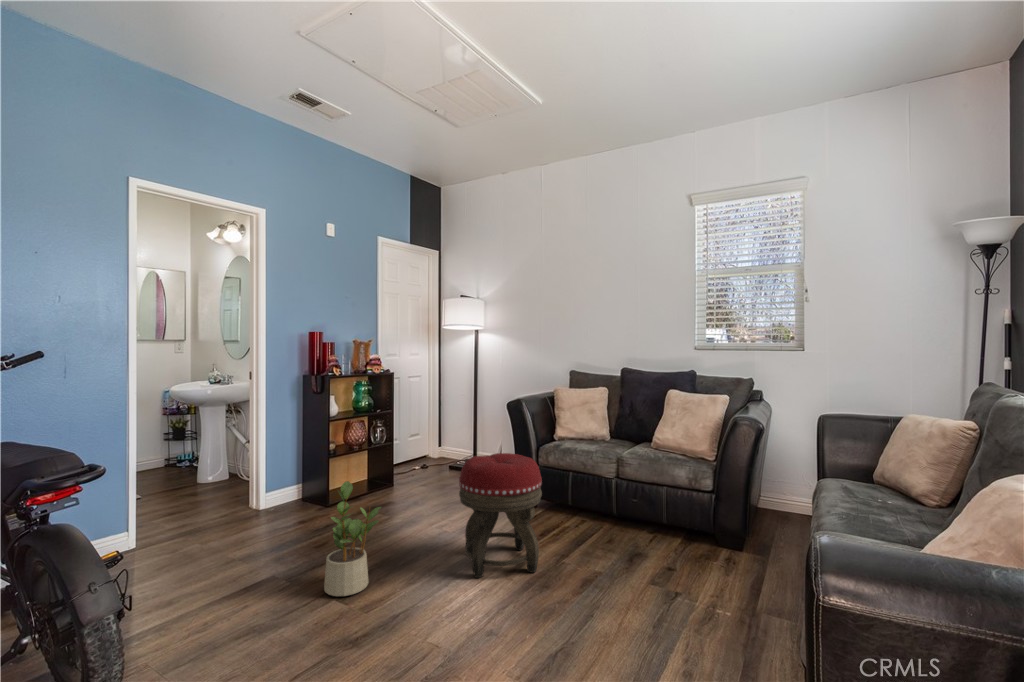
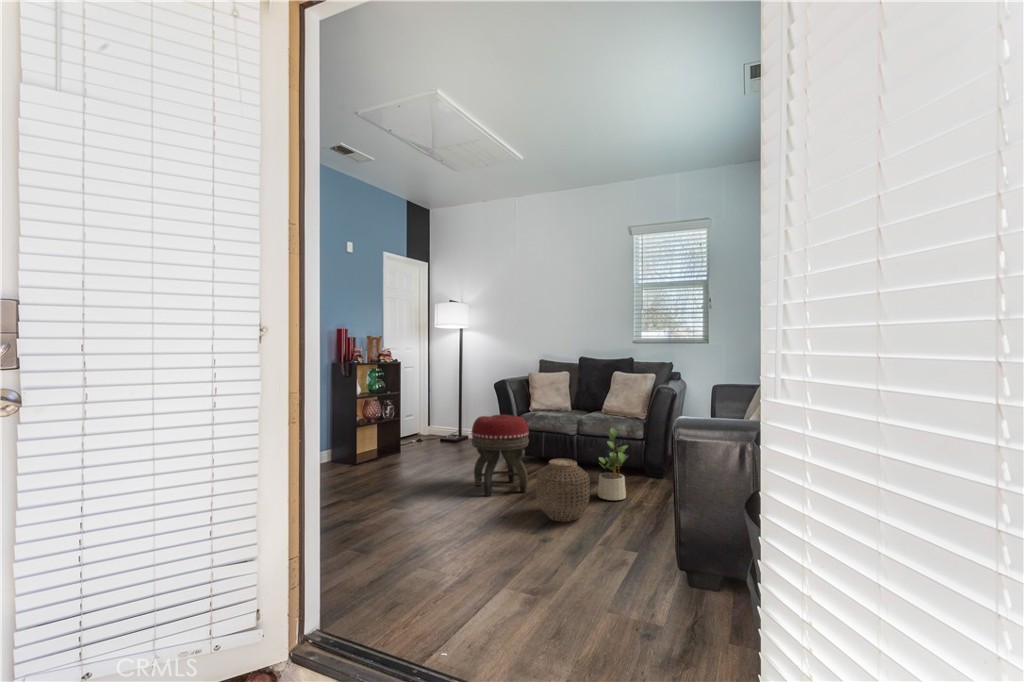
potted plant: present [324,481,381,596] -> present [598,428,628,500]
woven basket: none [542,538,628,649] -> present [536,459,590,521]

